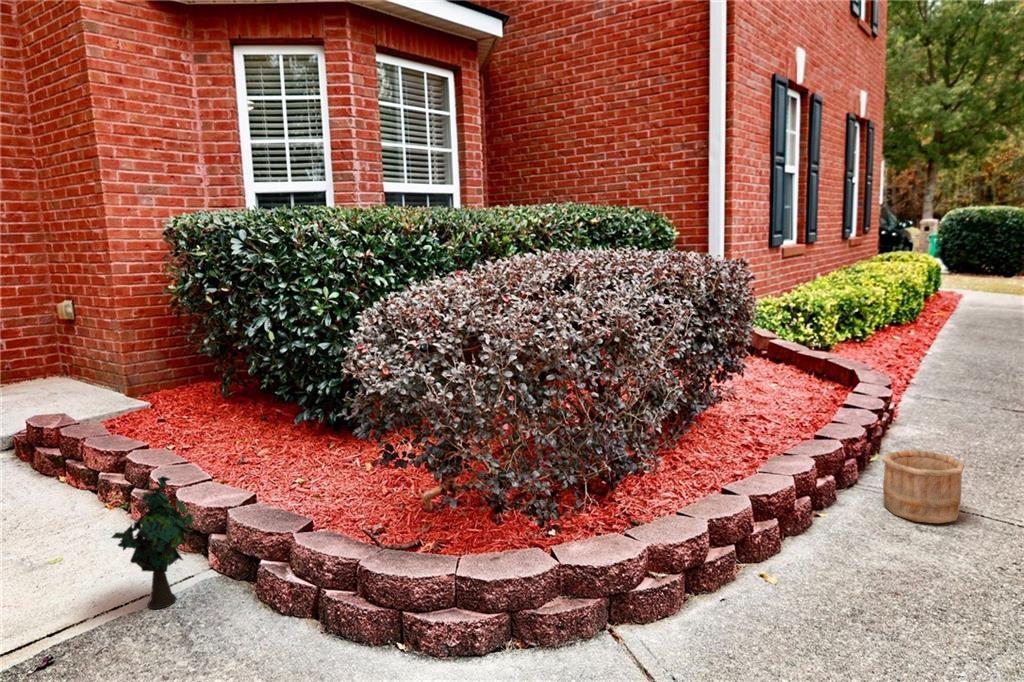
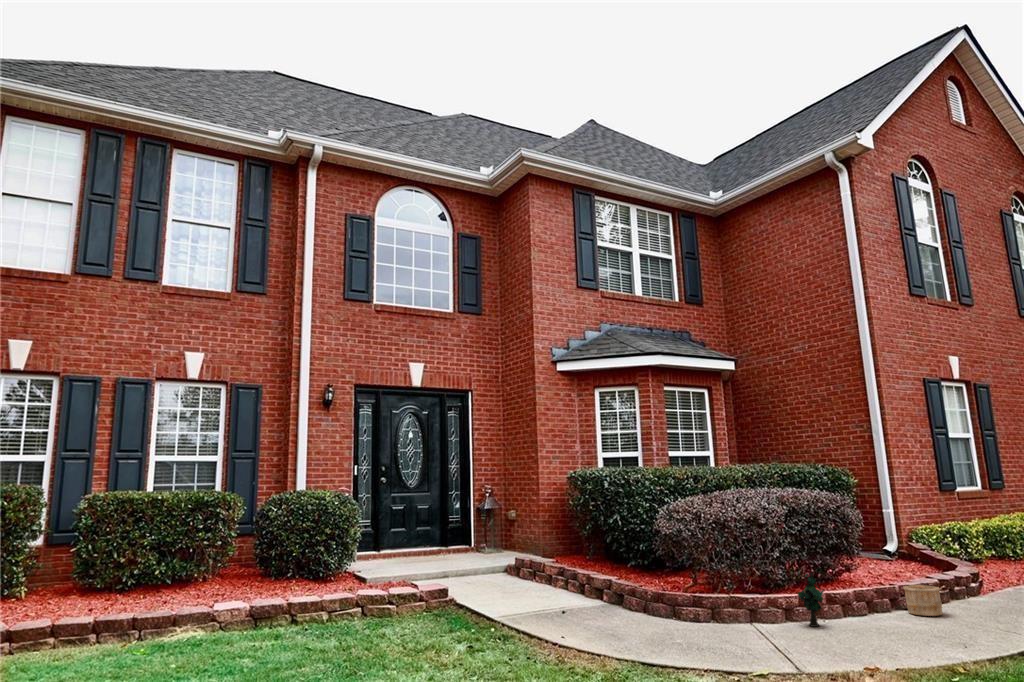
decorative plant: present [111,476,194,609] -> present [798,573,824,627]

